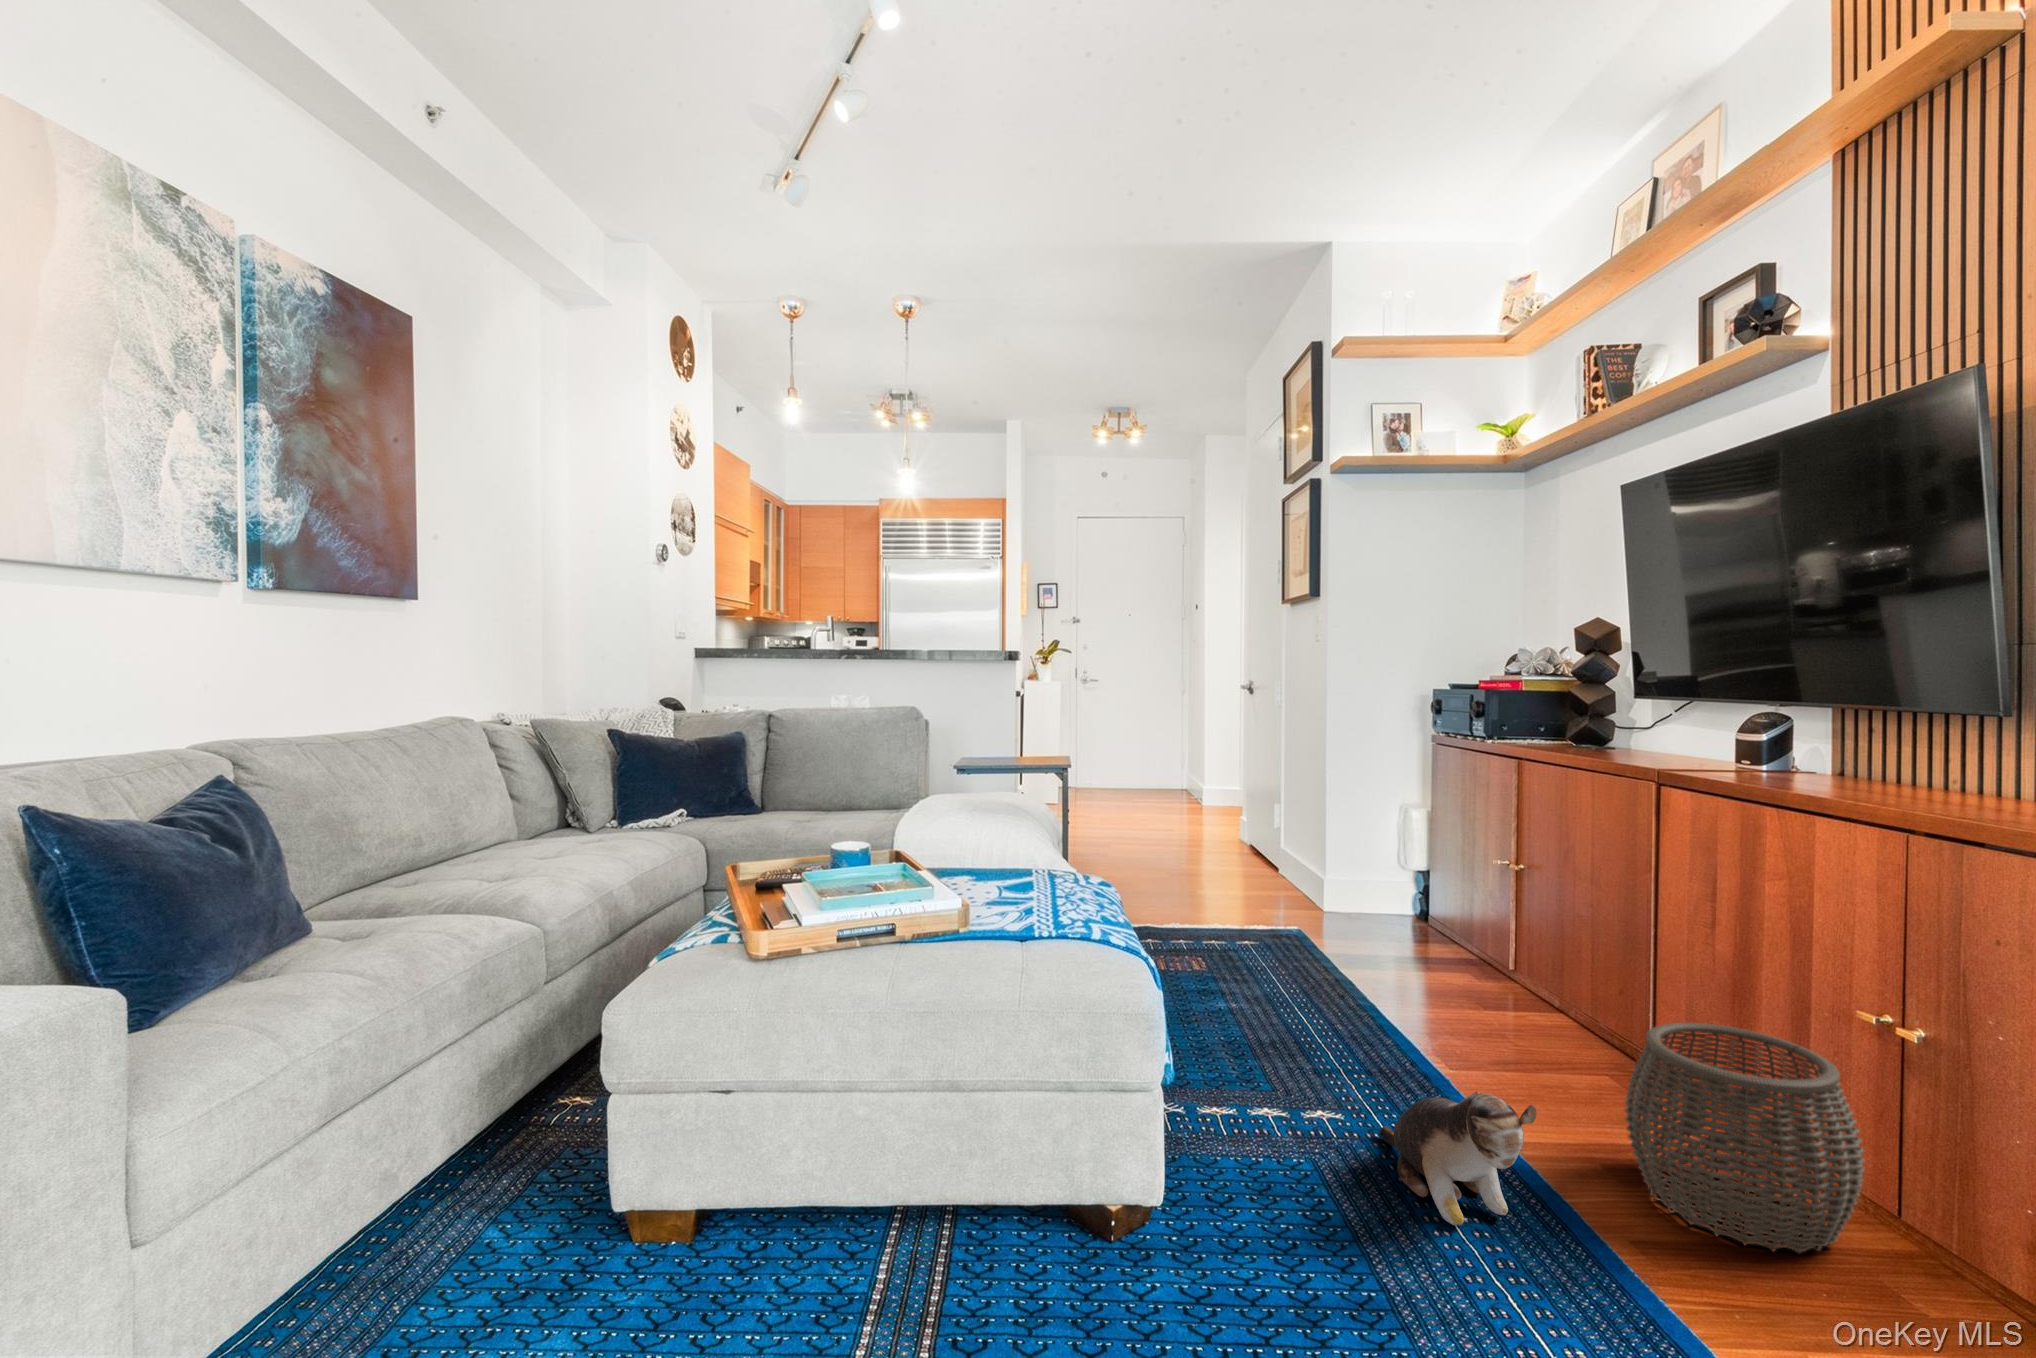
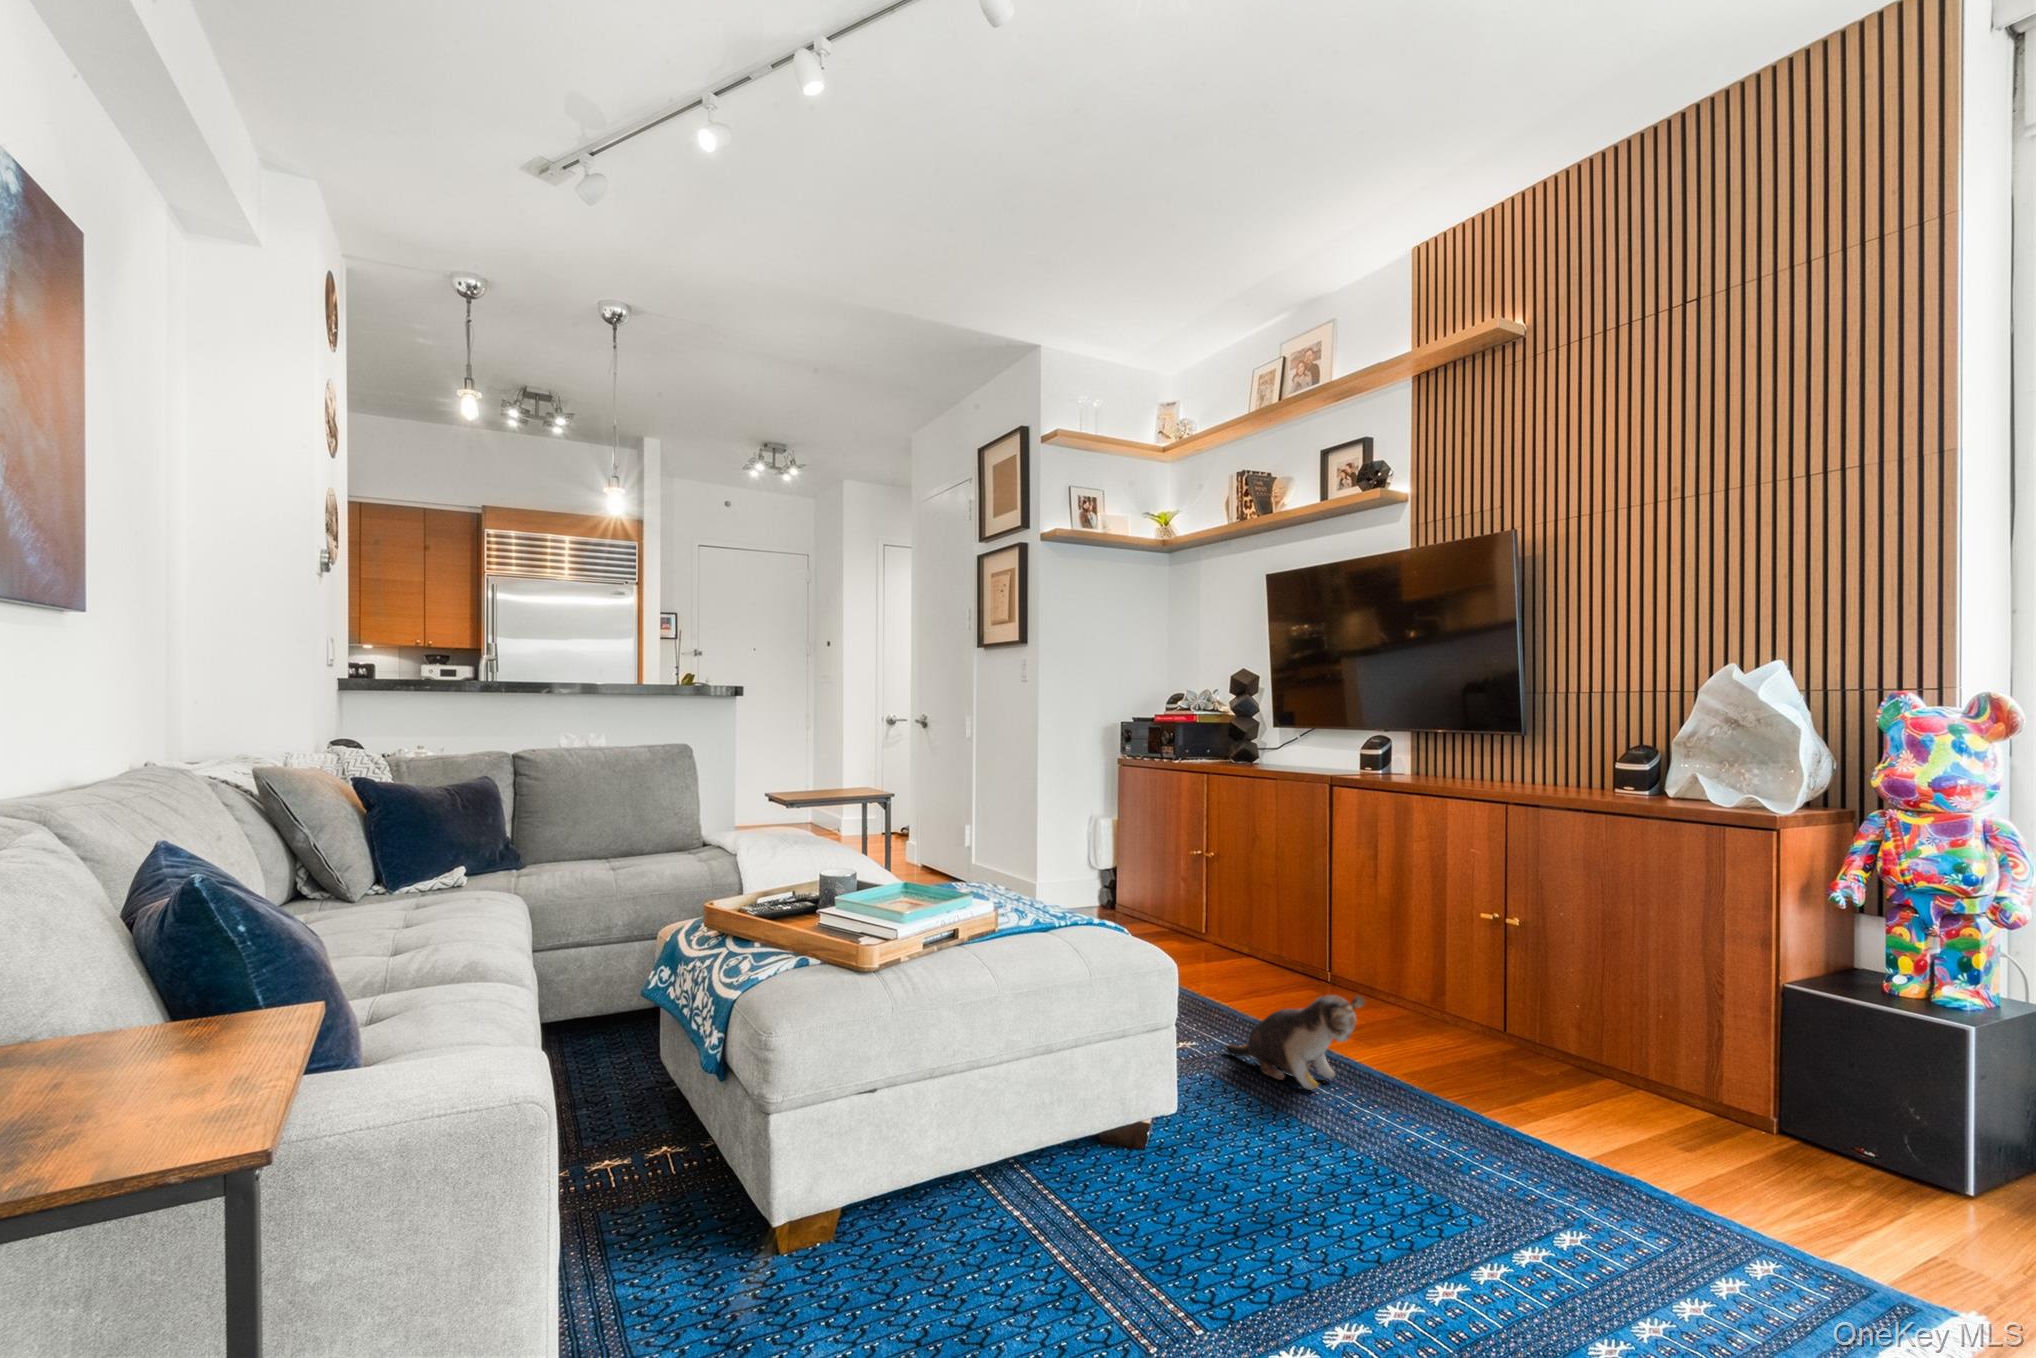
woven basket: present [1625,1023,1865,1253] -> none [1365,936,1495,1064]

